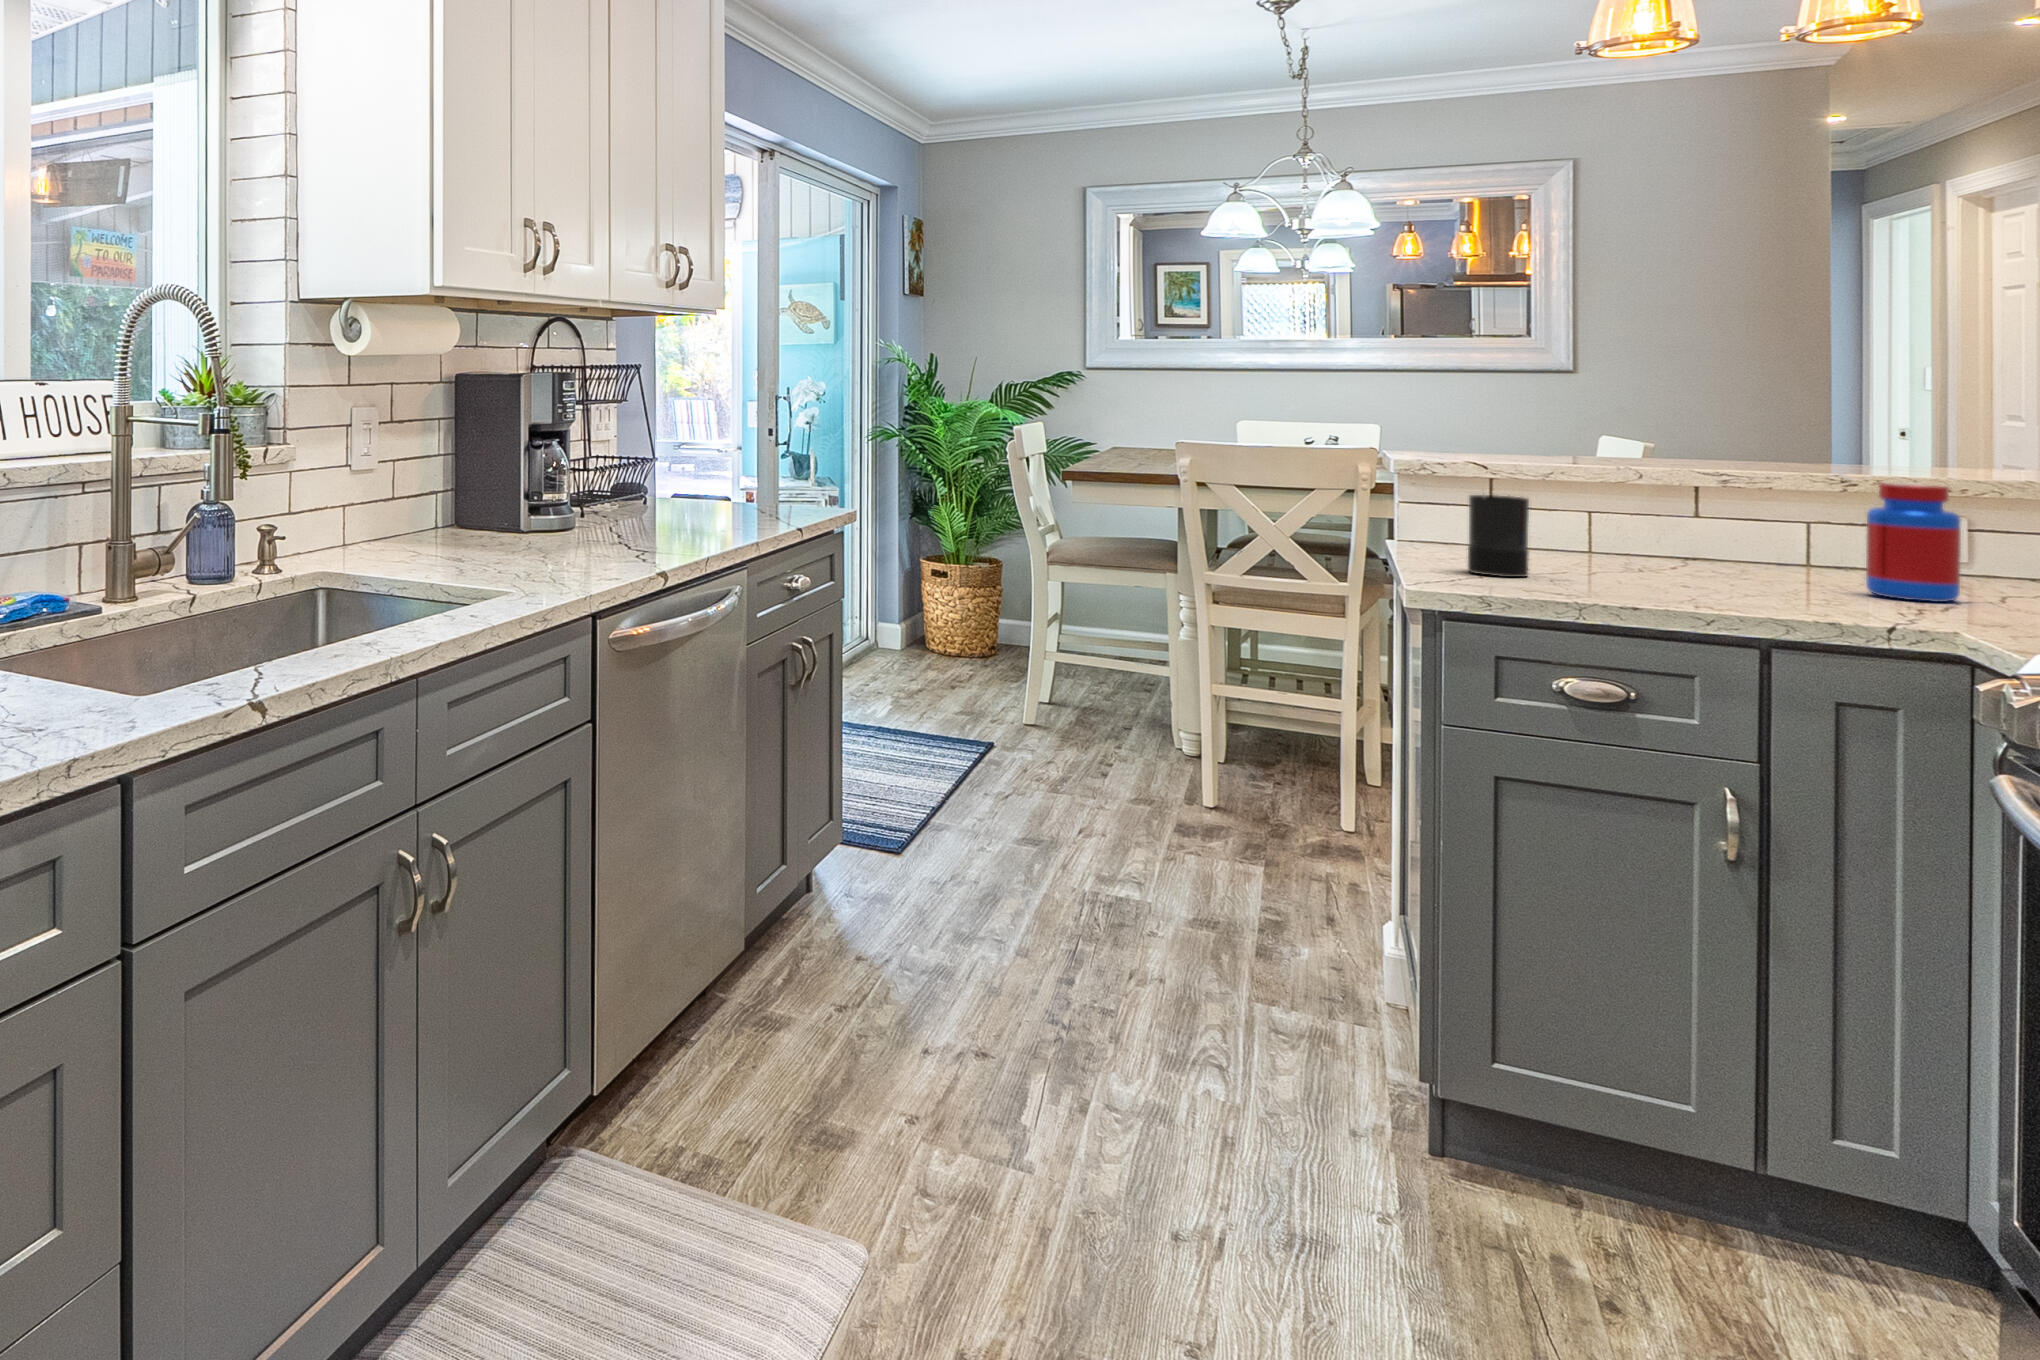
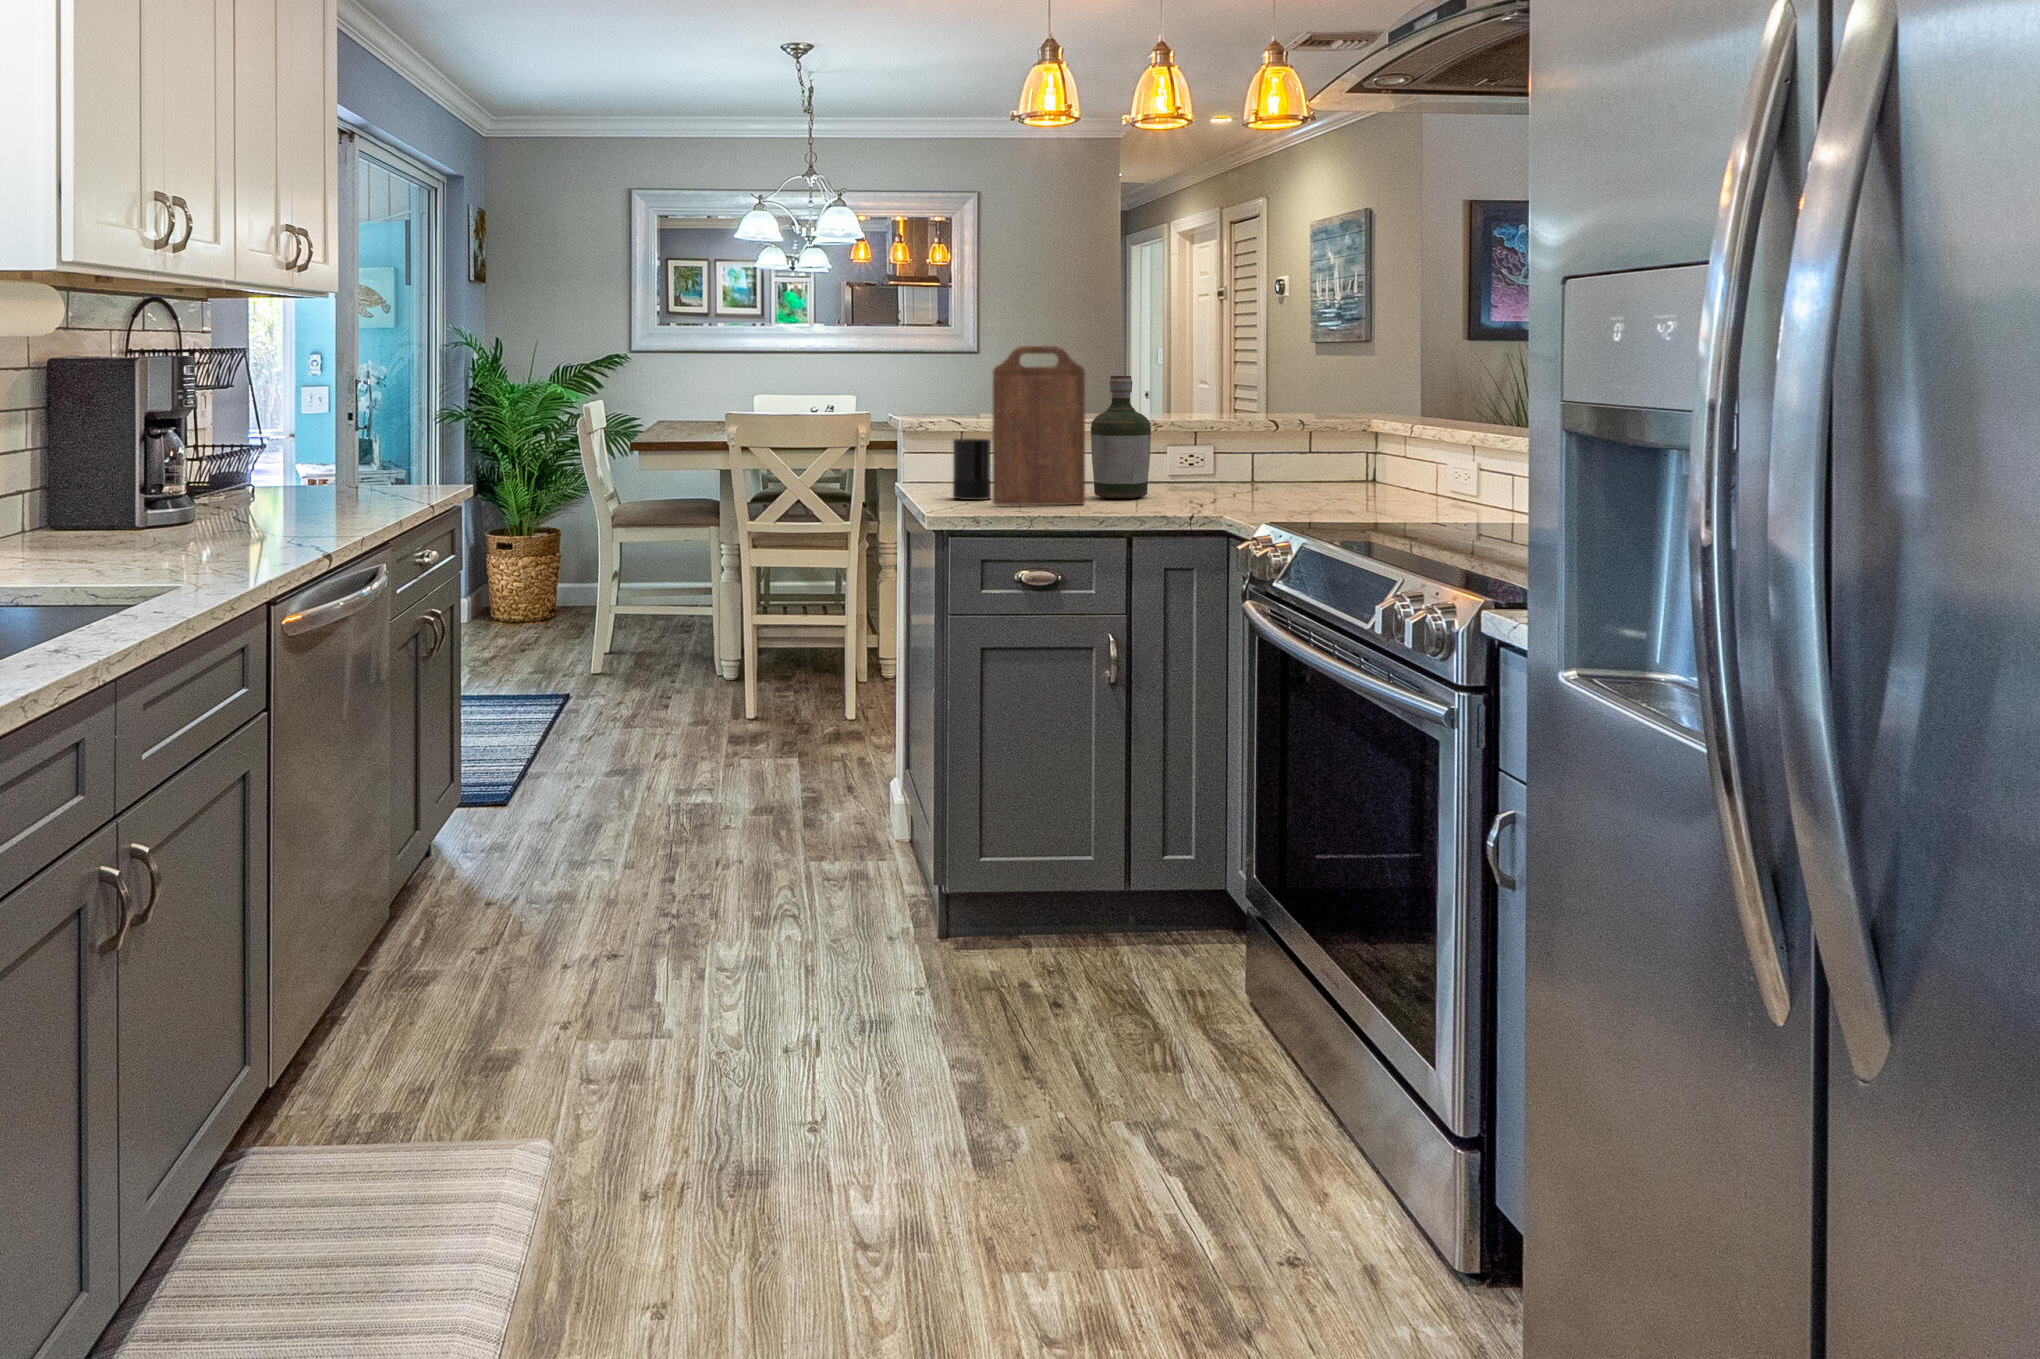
cutting board: none [1527,375,1687,598] -> present [993,346,1085,505]
bottle: none [1699,420,1810,595] -> present [1091,376,1151,499]
jar: present [1866,483,1961,602] -> none [1180,416,1227,495]

